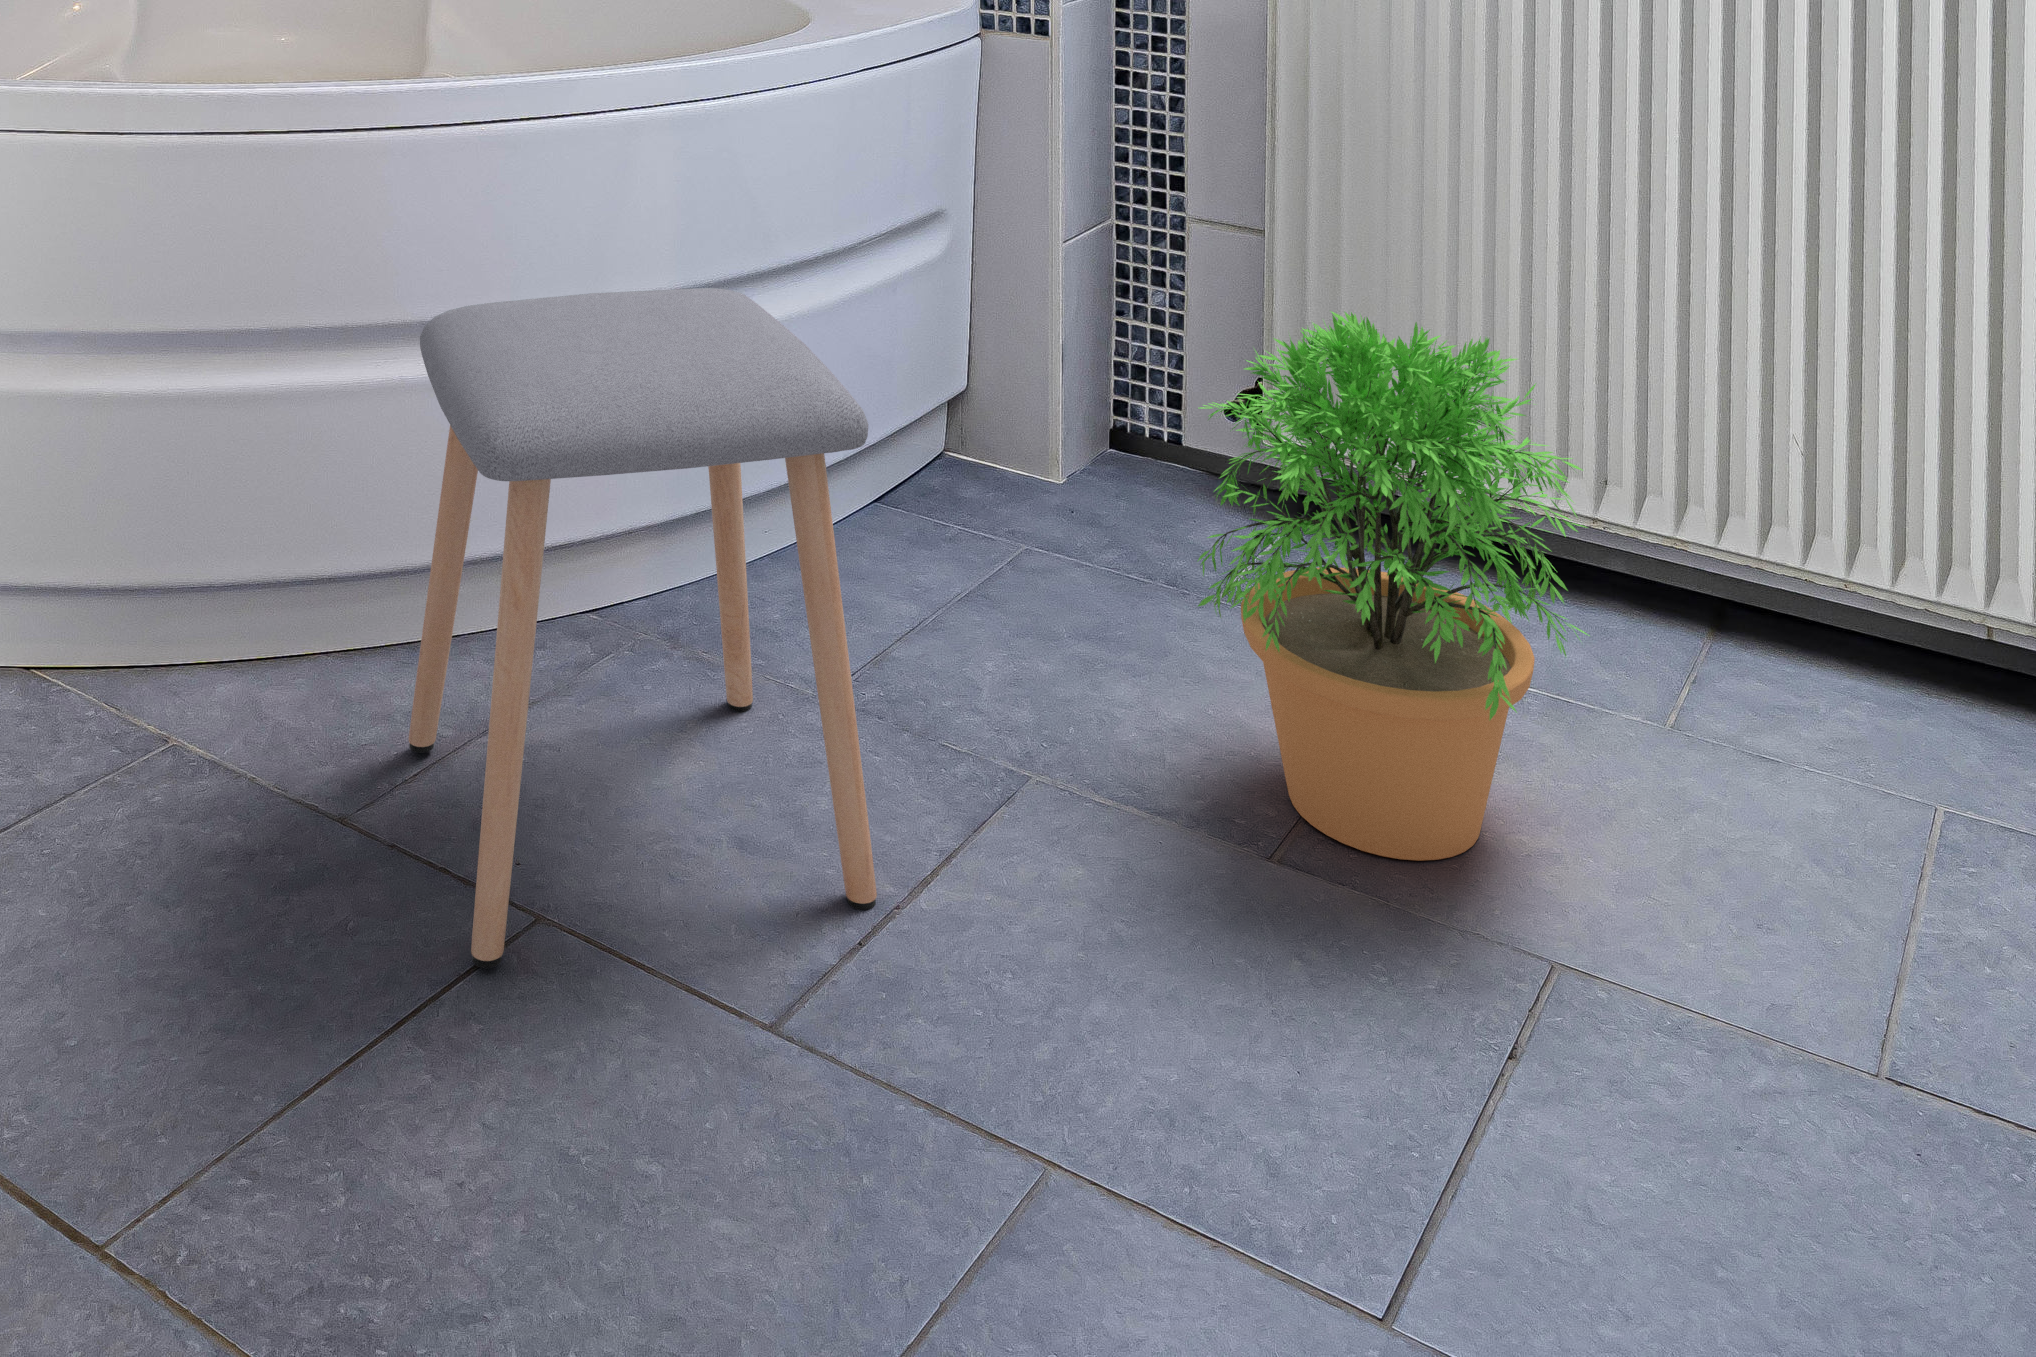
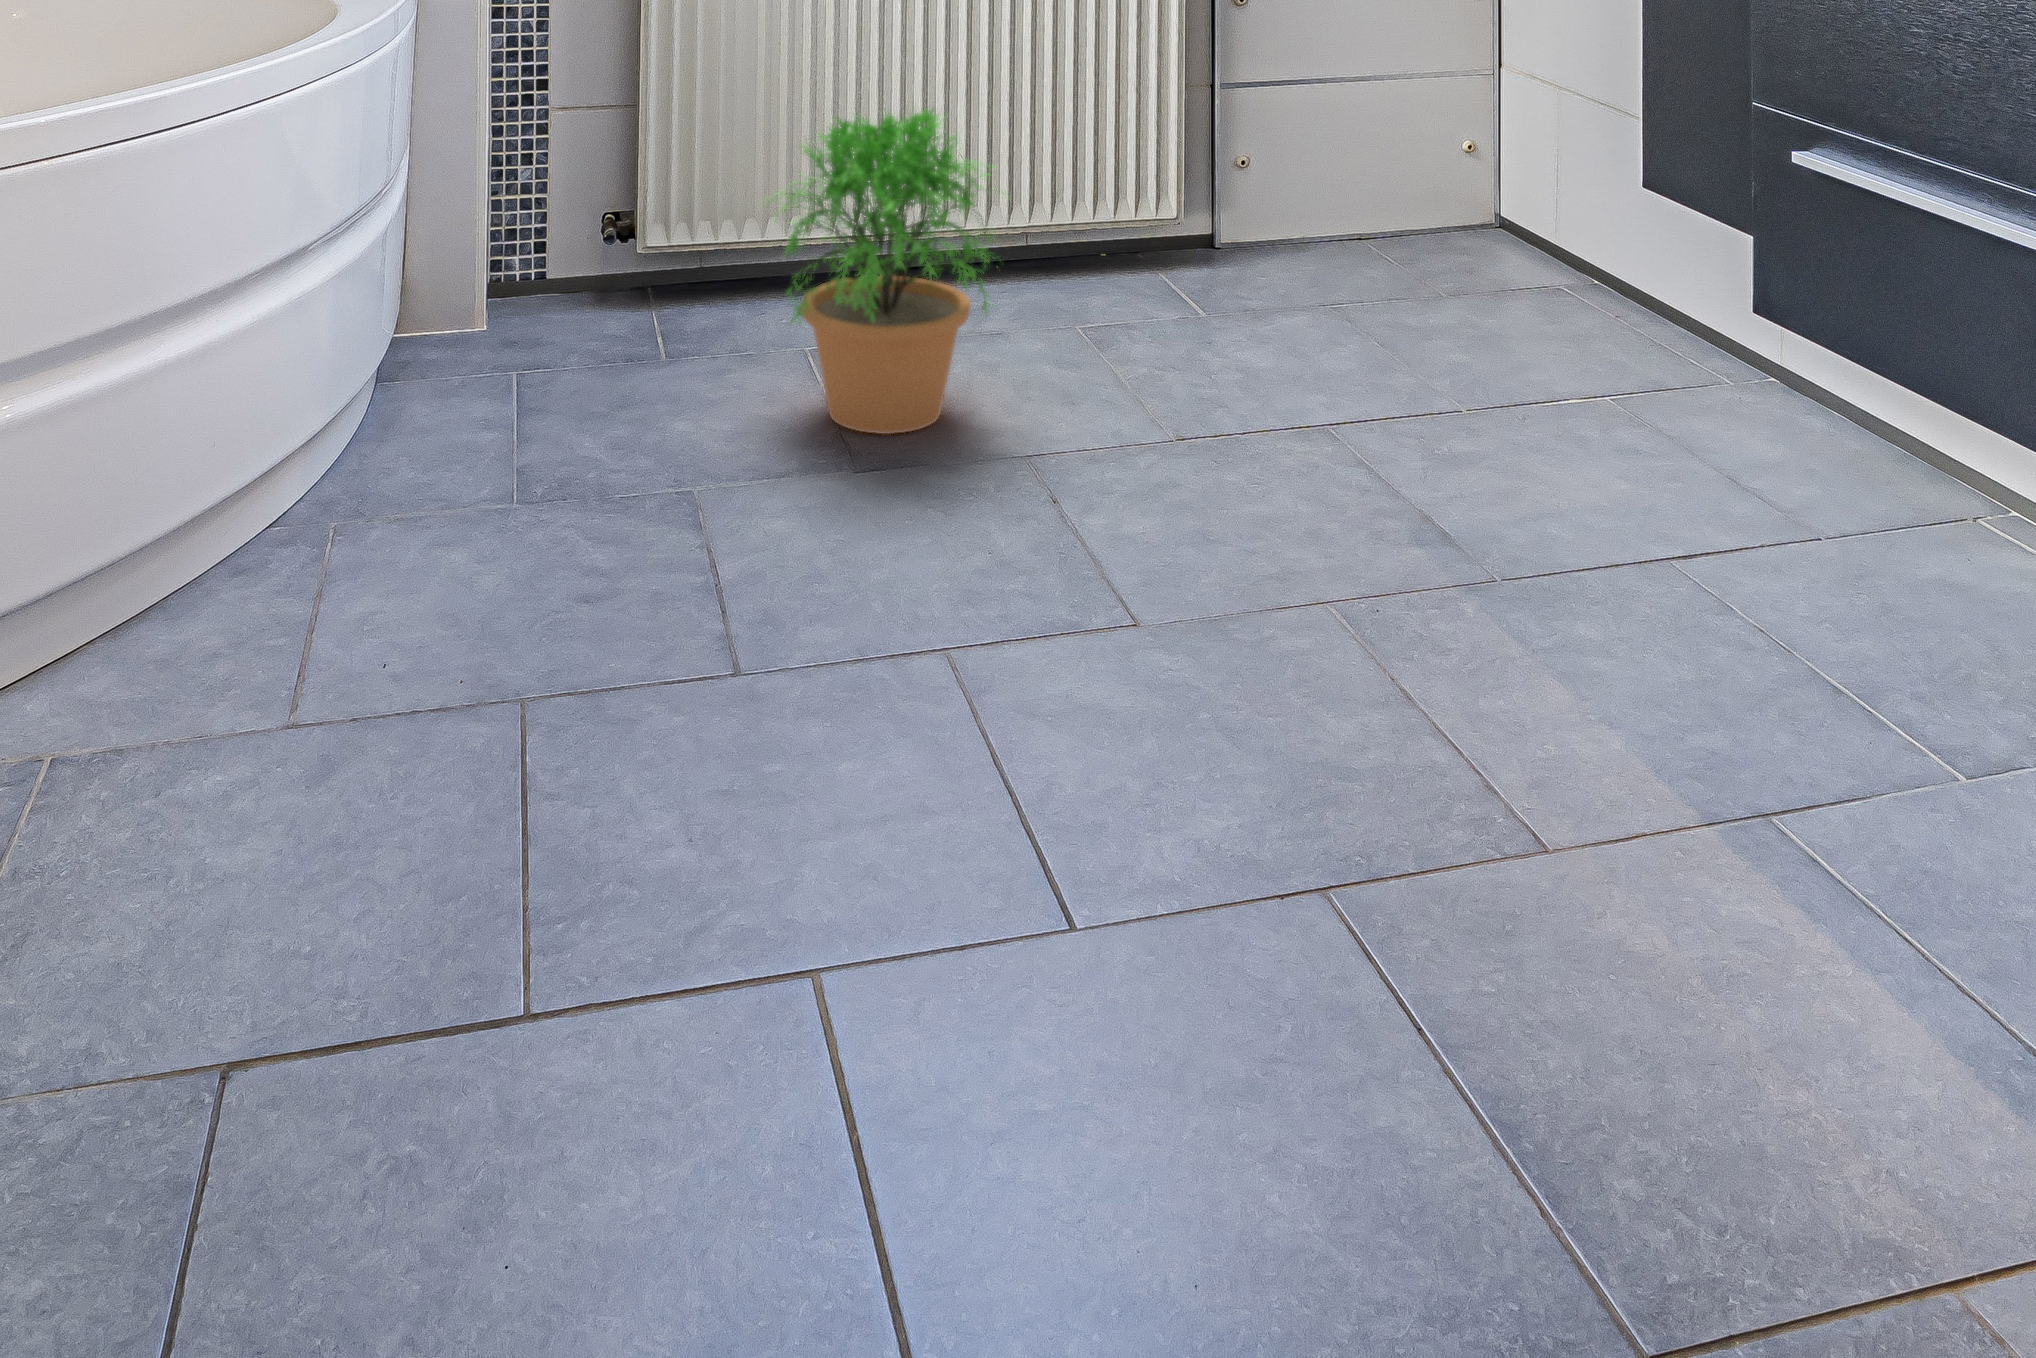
stool: present [408,288,877,969] -> none [316,188,728,693]

